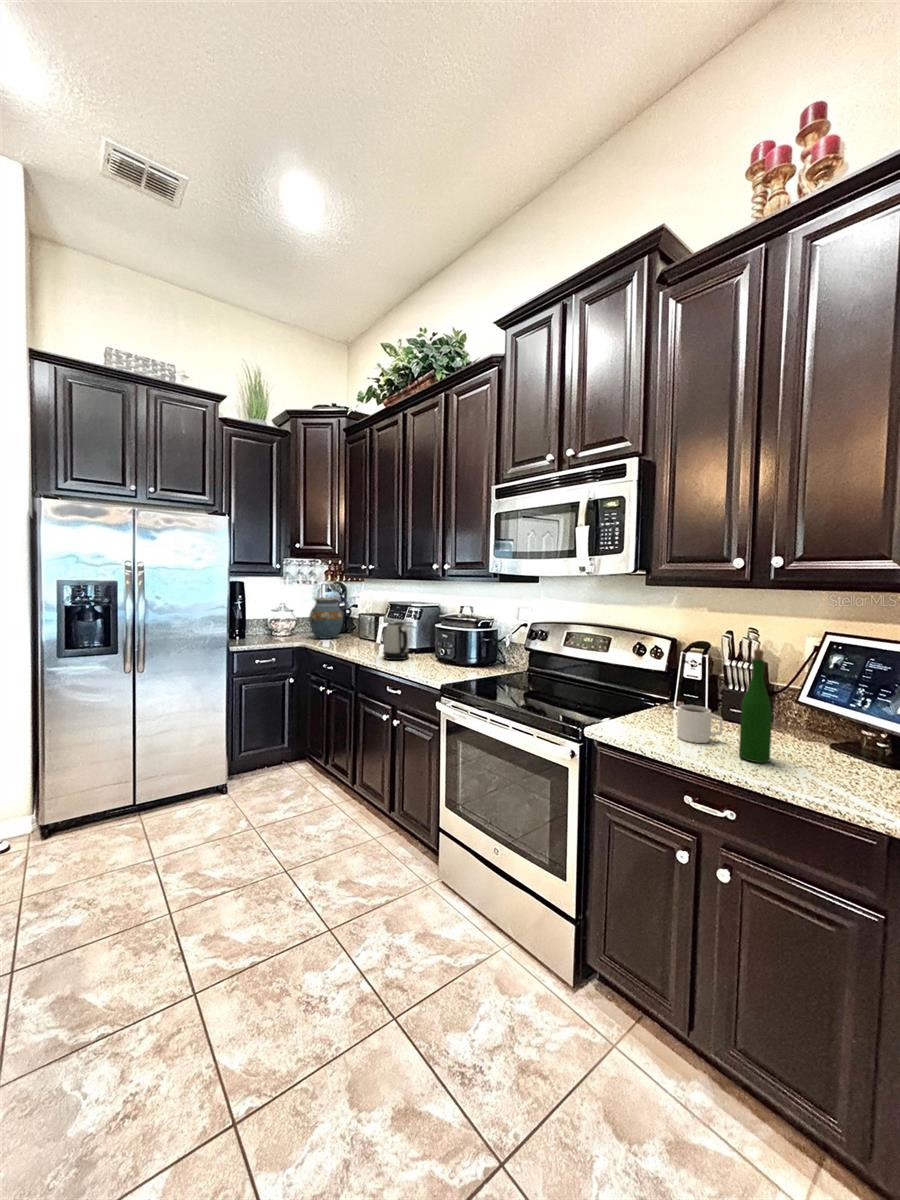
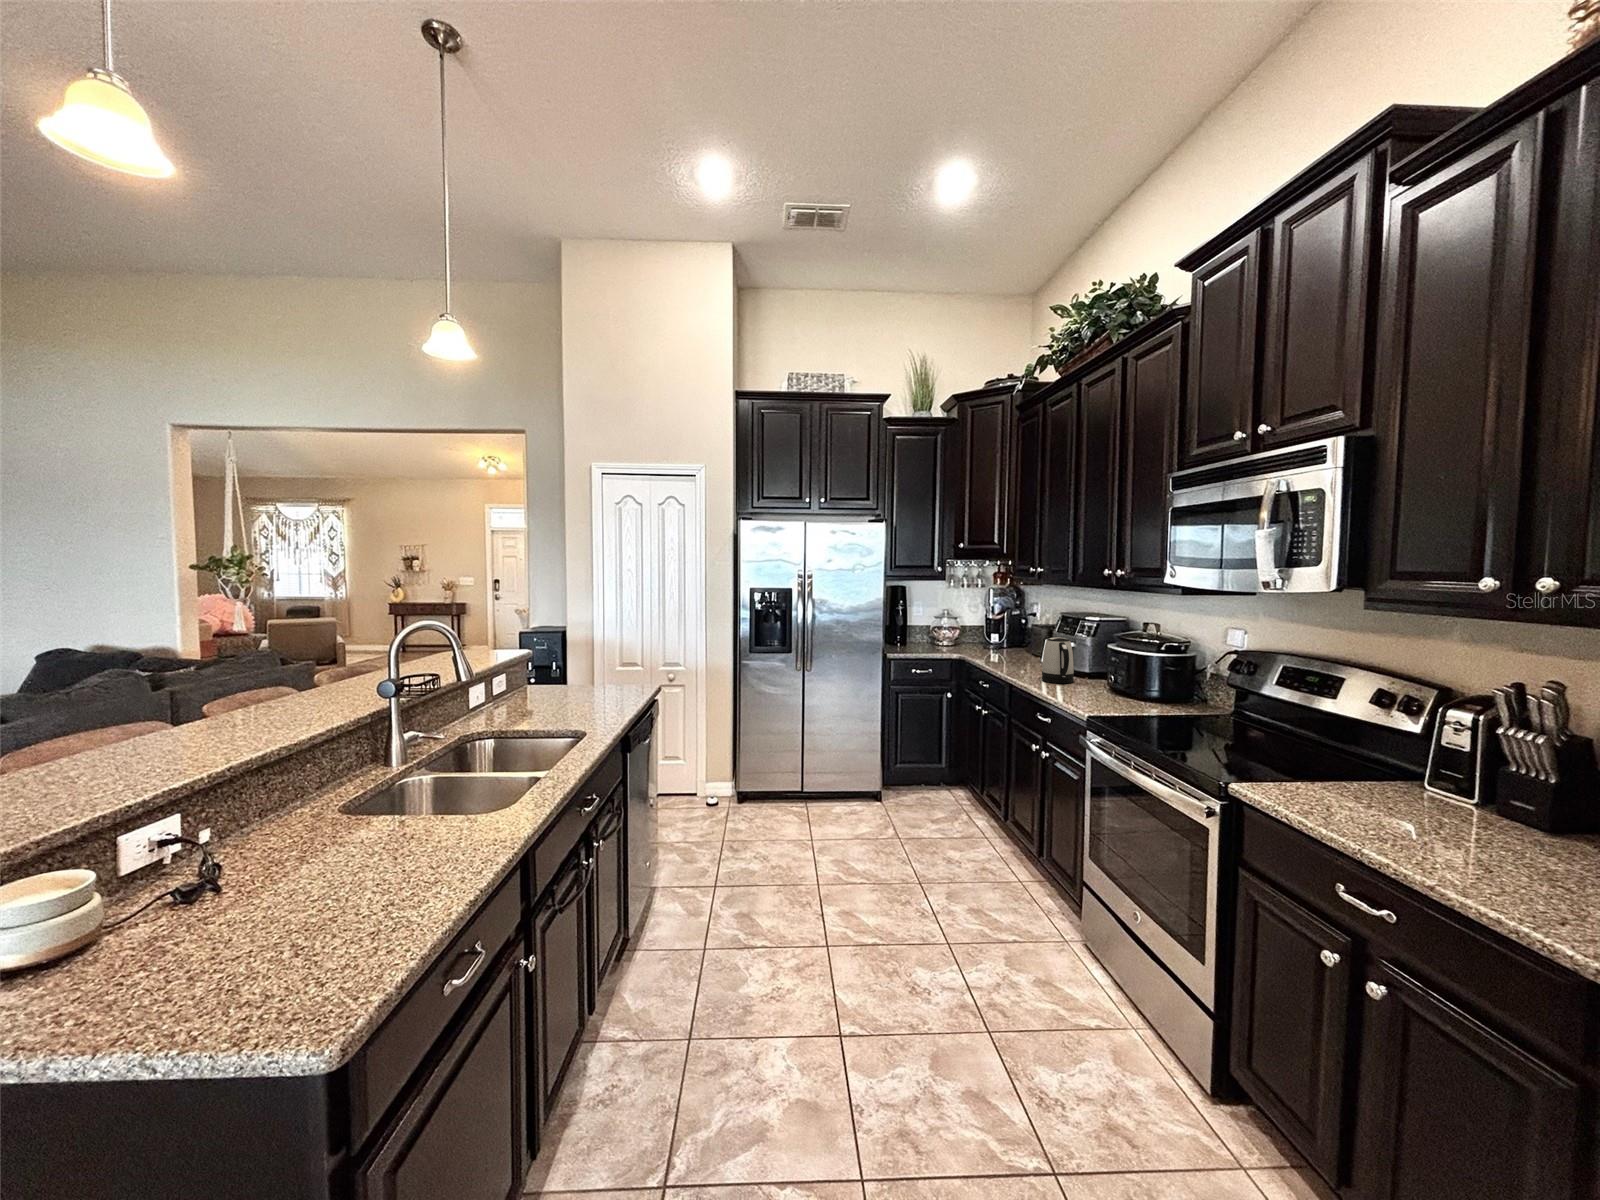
vase: present [309,597,343,639] -> none [973,604,1013,652]
wine bottle: present [739,649,772,763] -> none [1437,707,1497,866]
mug: present [677,705,722,743] -> none [1366,775,1442,829]

